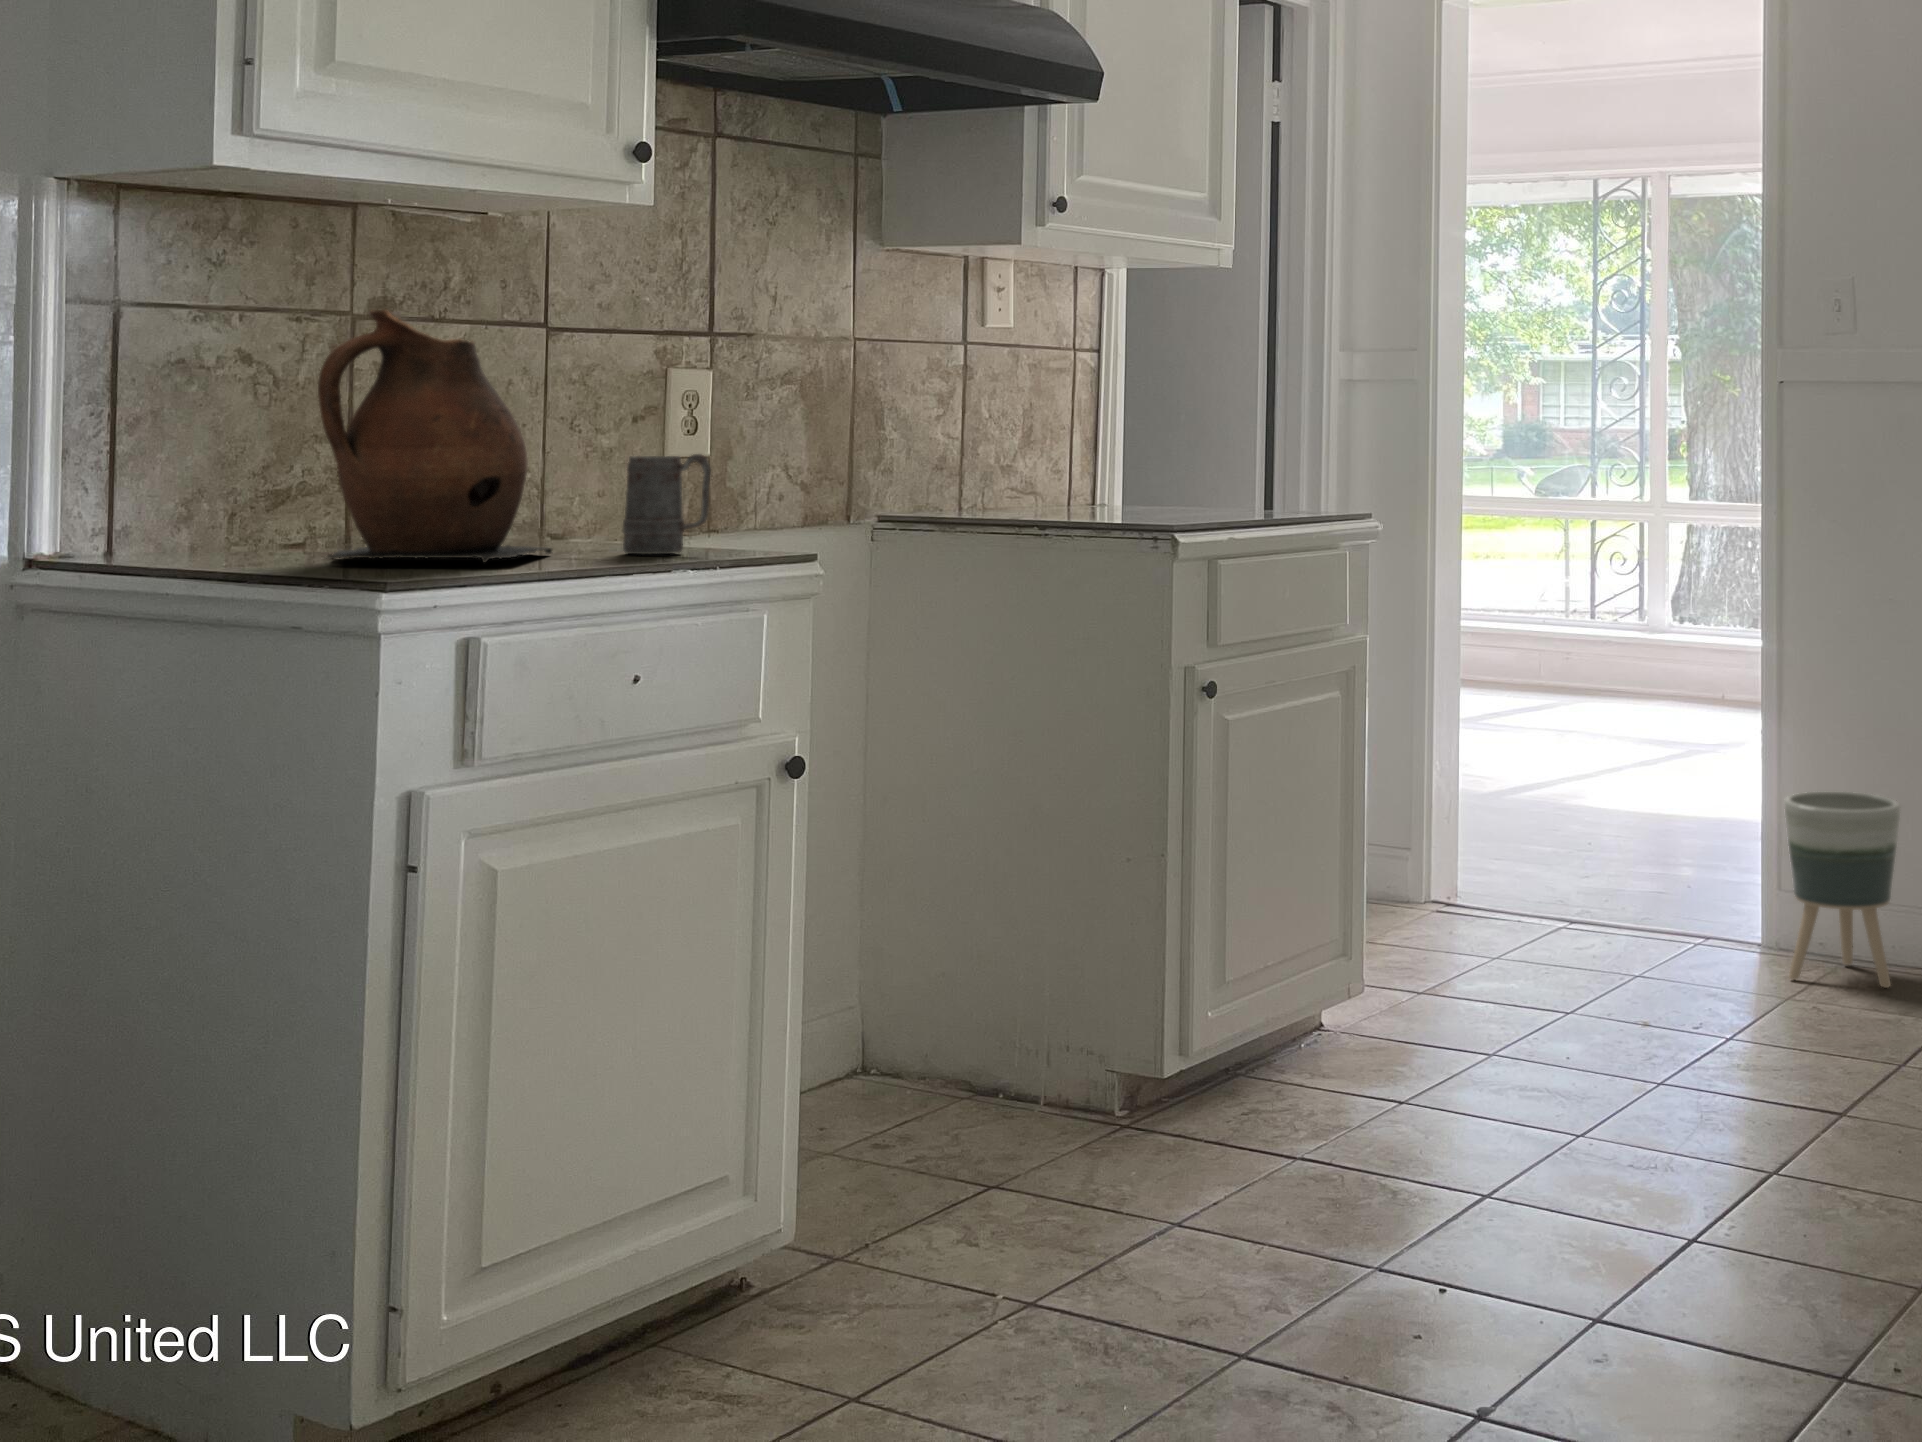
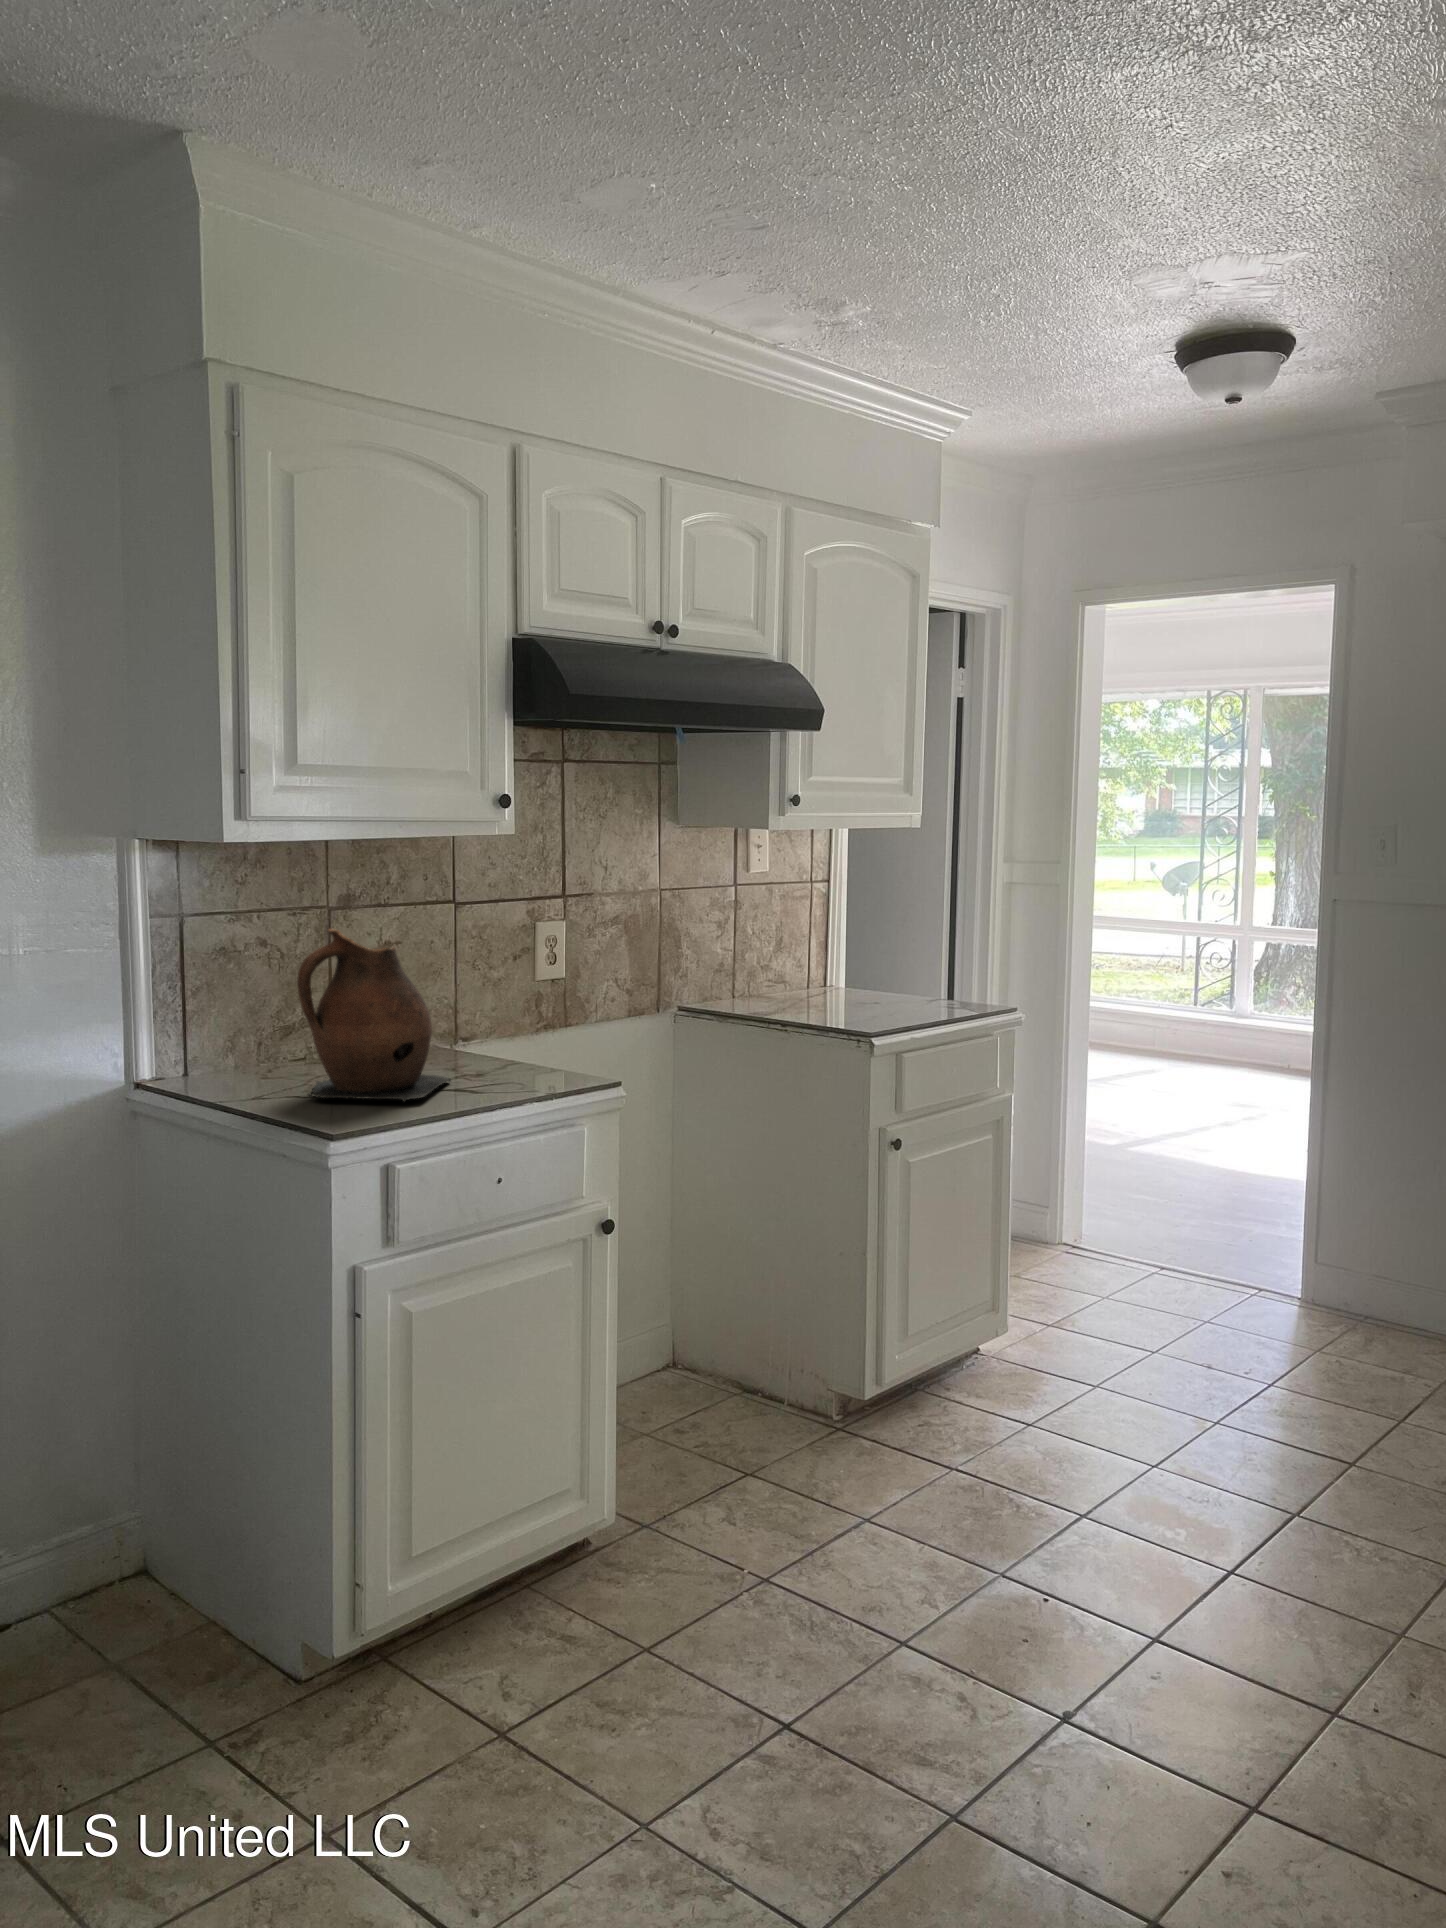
mug: present [623,454,711,554] -> none [497,1013,552,1083]
planter: present [1784,792,1901,988] -> none [1325,1203,1418,1351]

